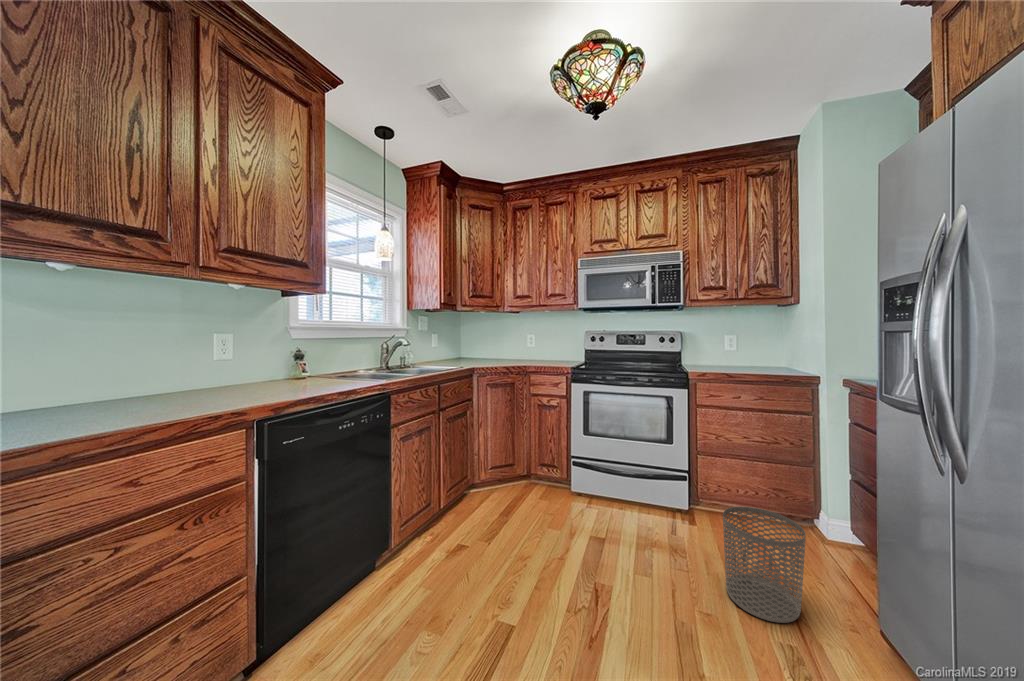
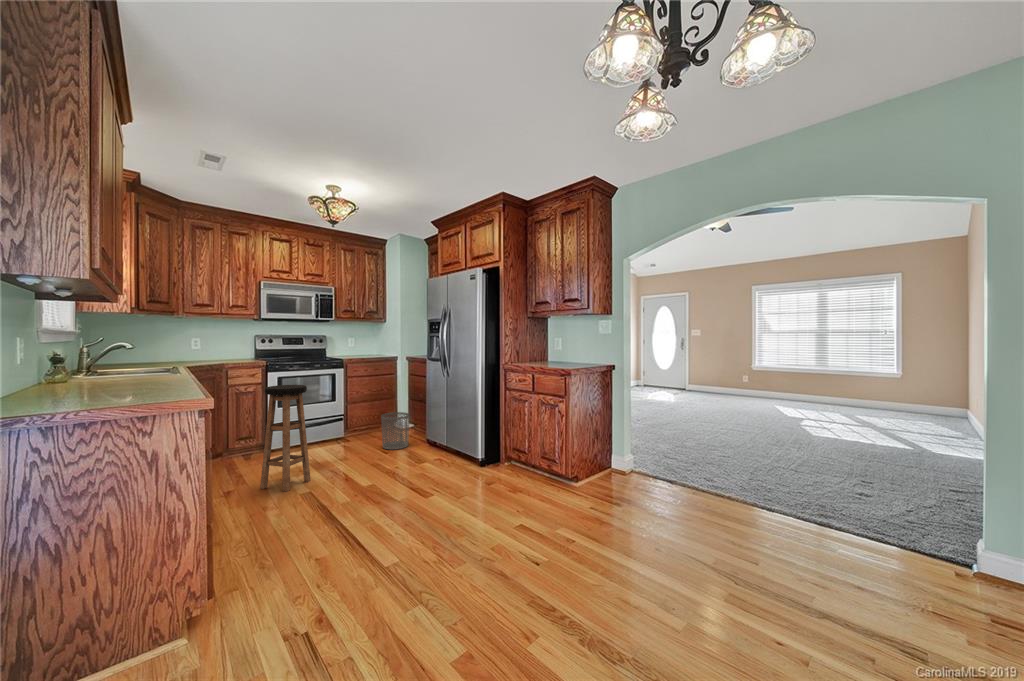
bar stool: none [445,413,510,616] -> present [260,385,311,492]

